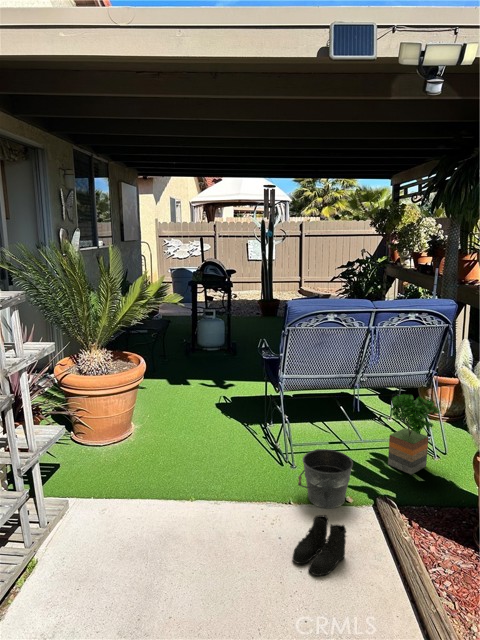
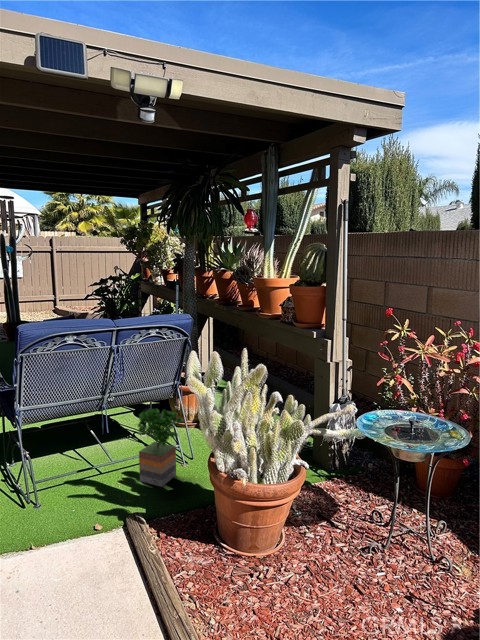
bucket: present [298,449,353,508] -> none [41,479,99,542]
boots: present [293,515,346,576] -> none [32,550,91,618]

